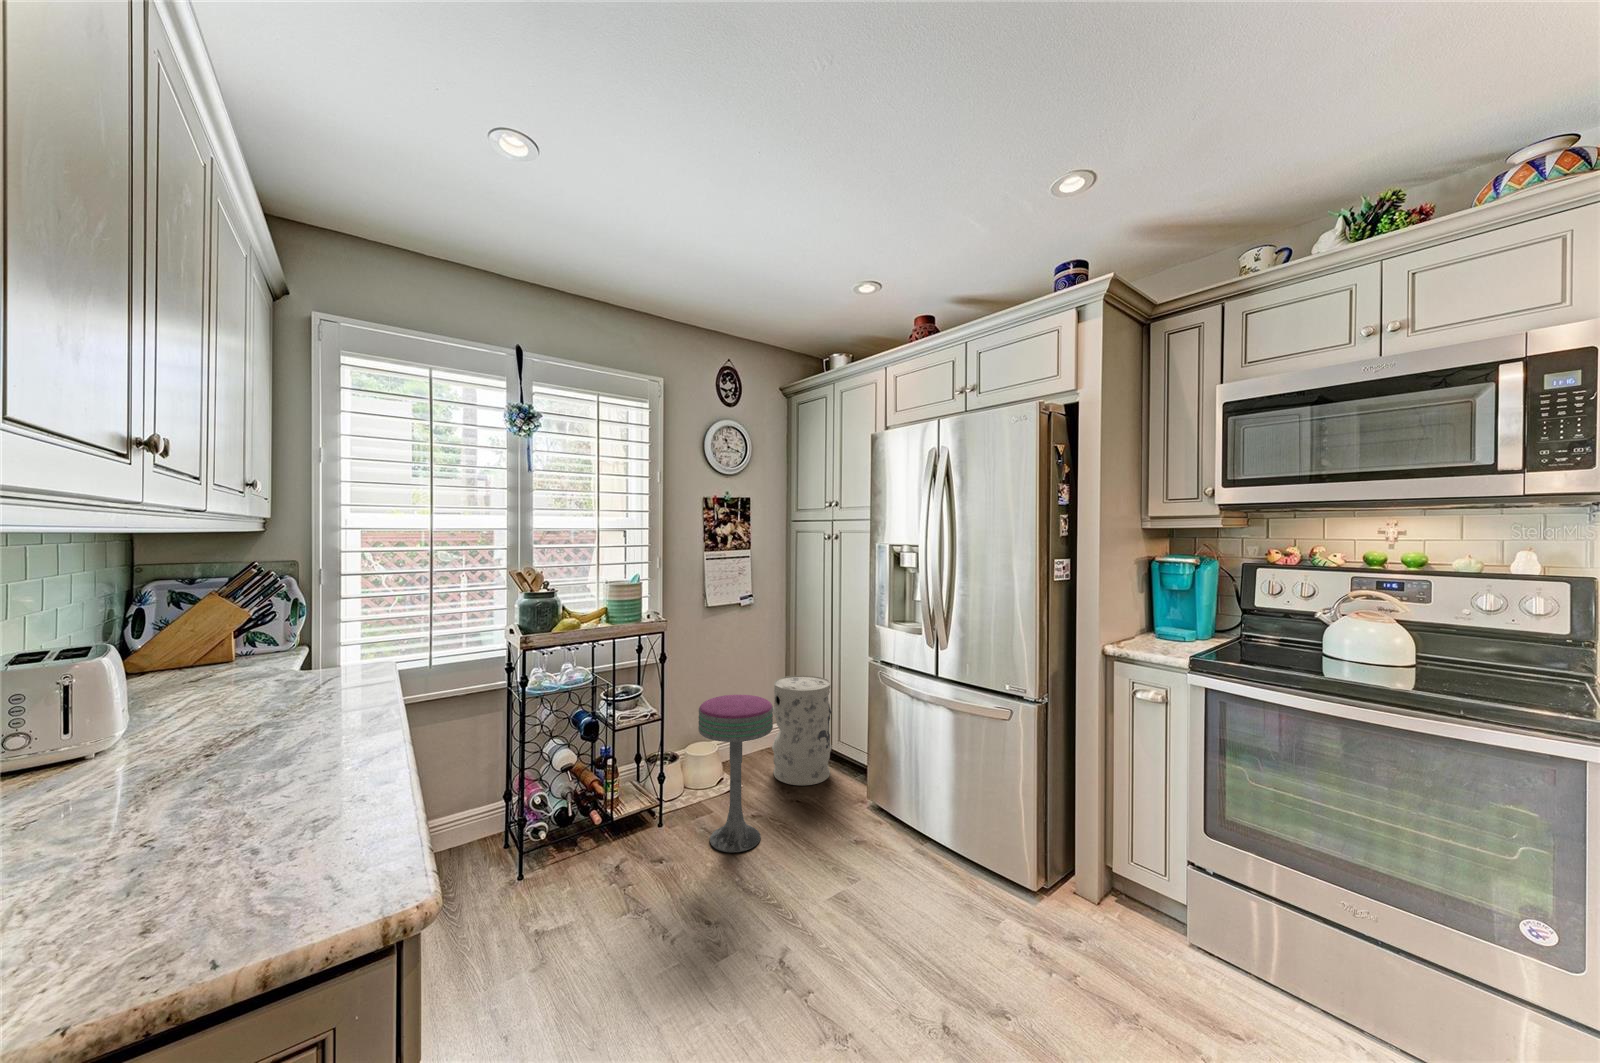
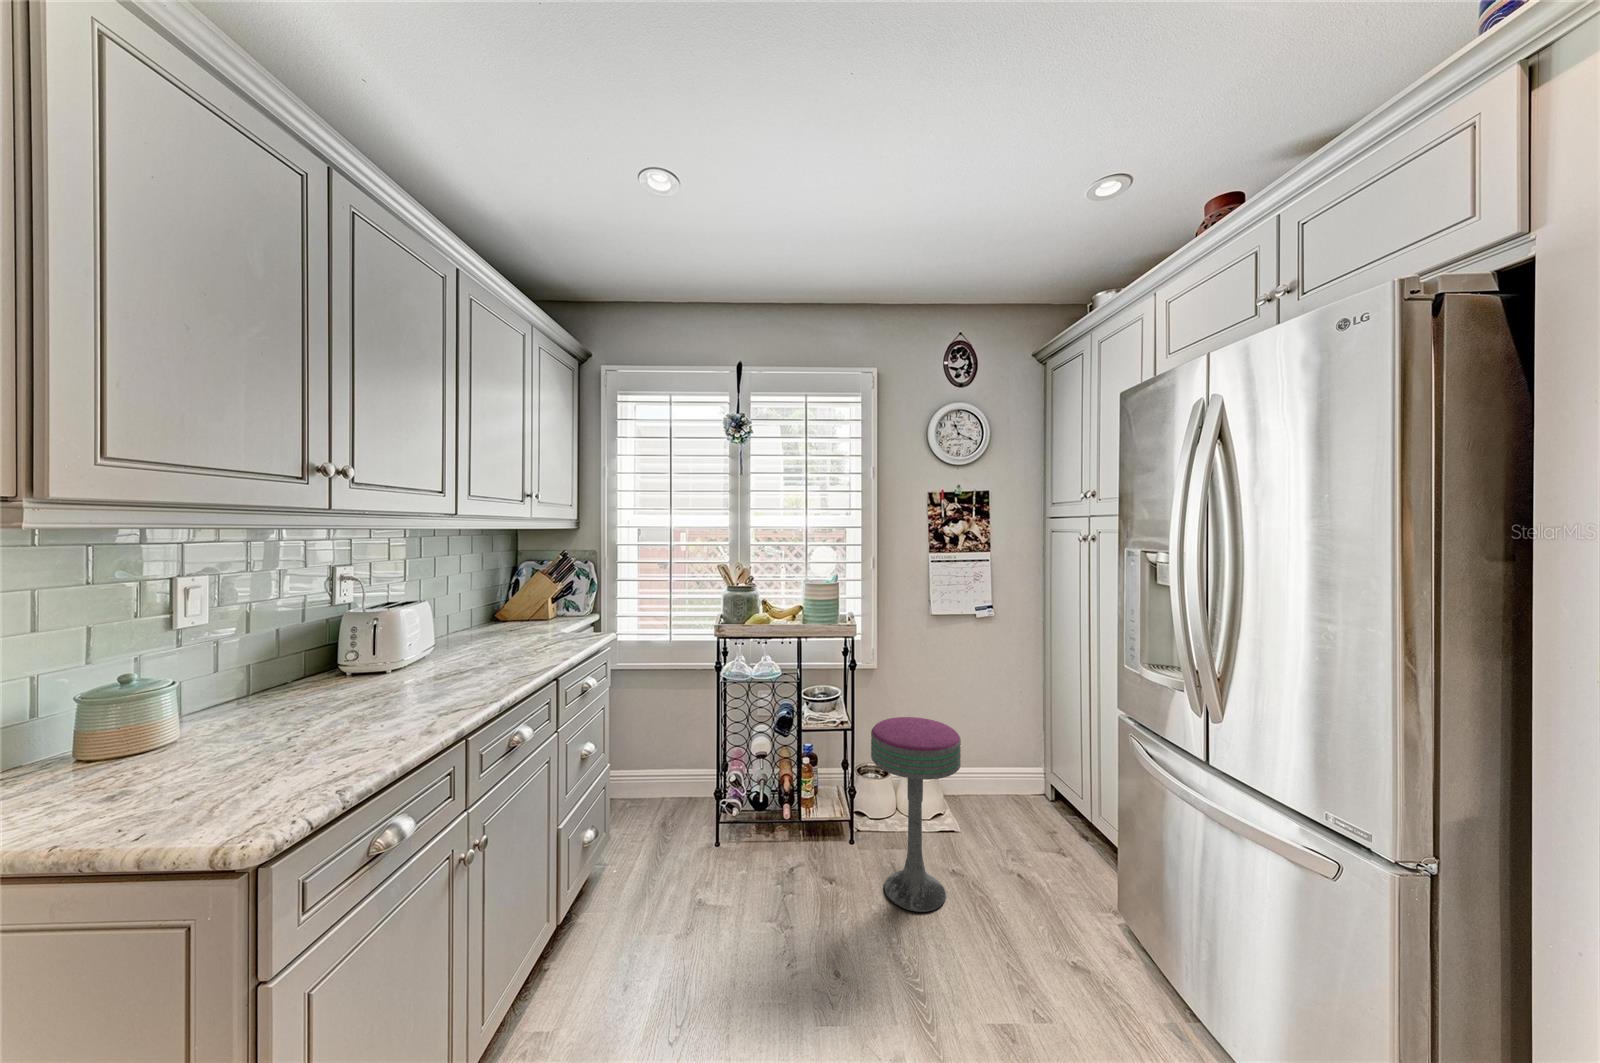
trash can: present [772,675,832,785] -> none [1003,709,1086,859]

